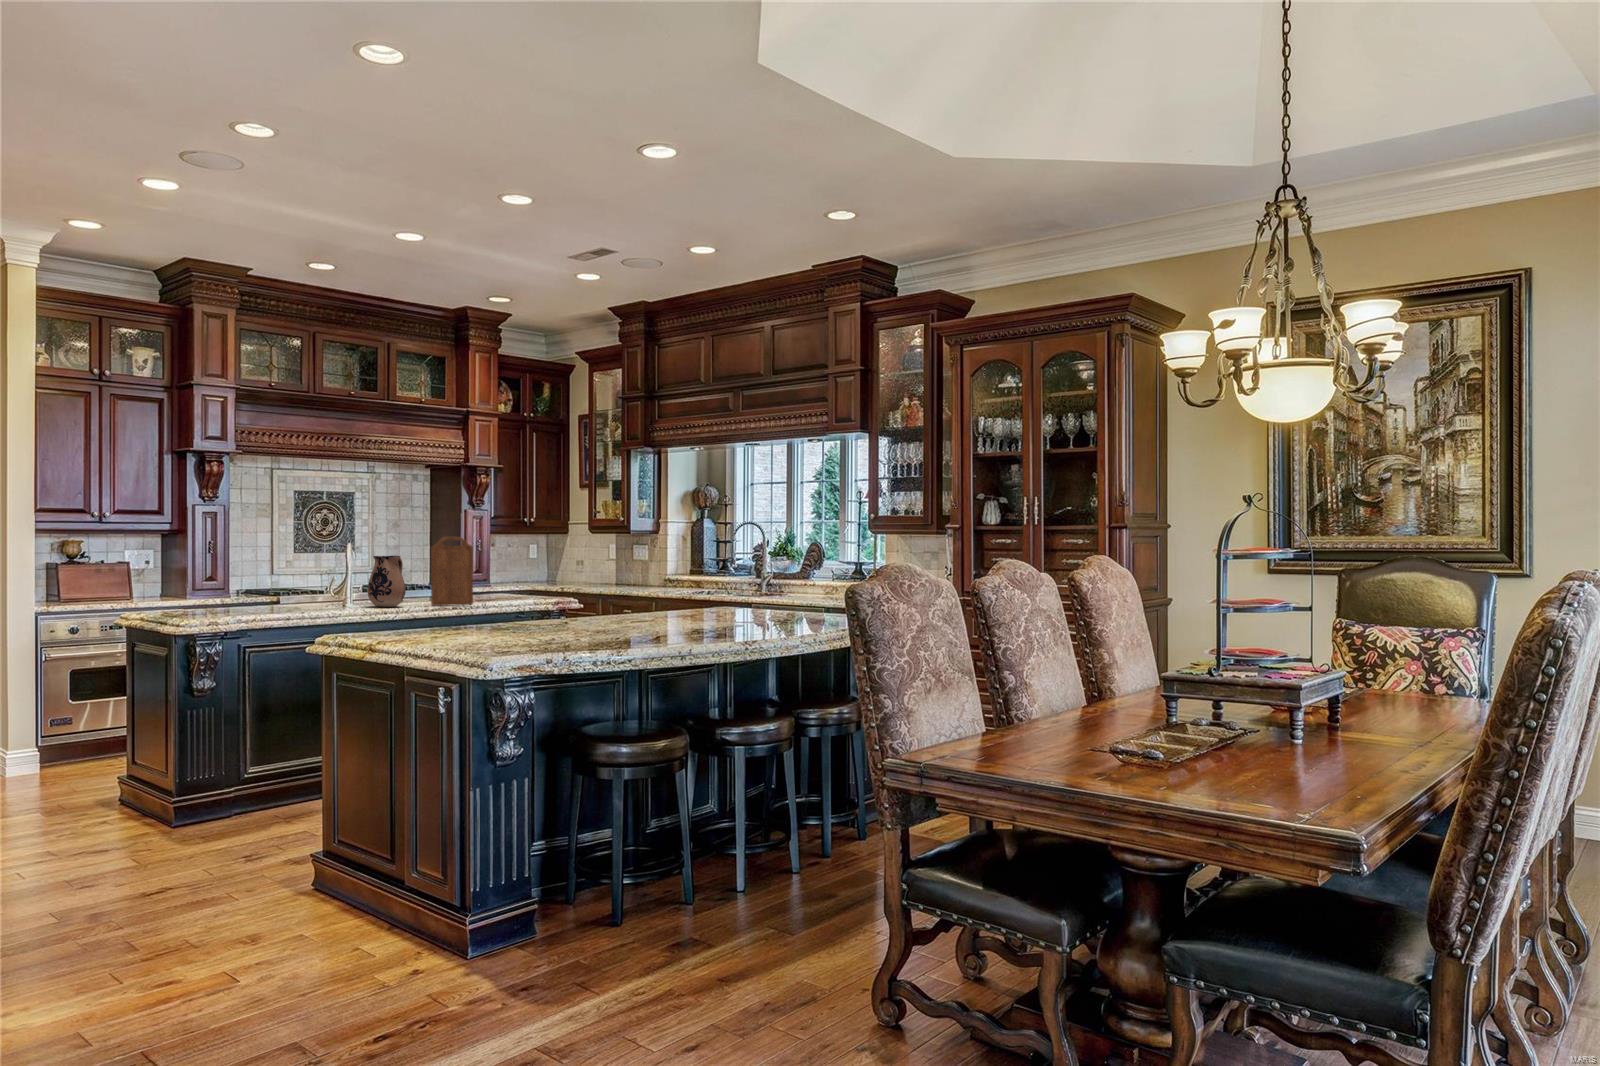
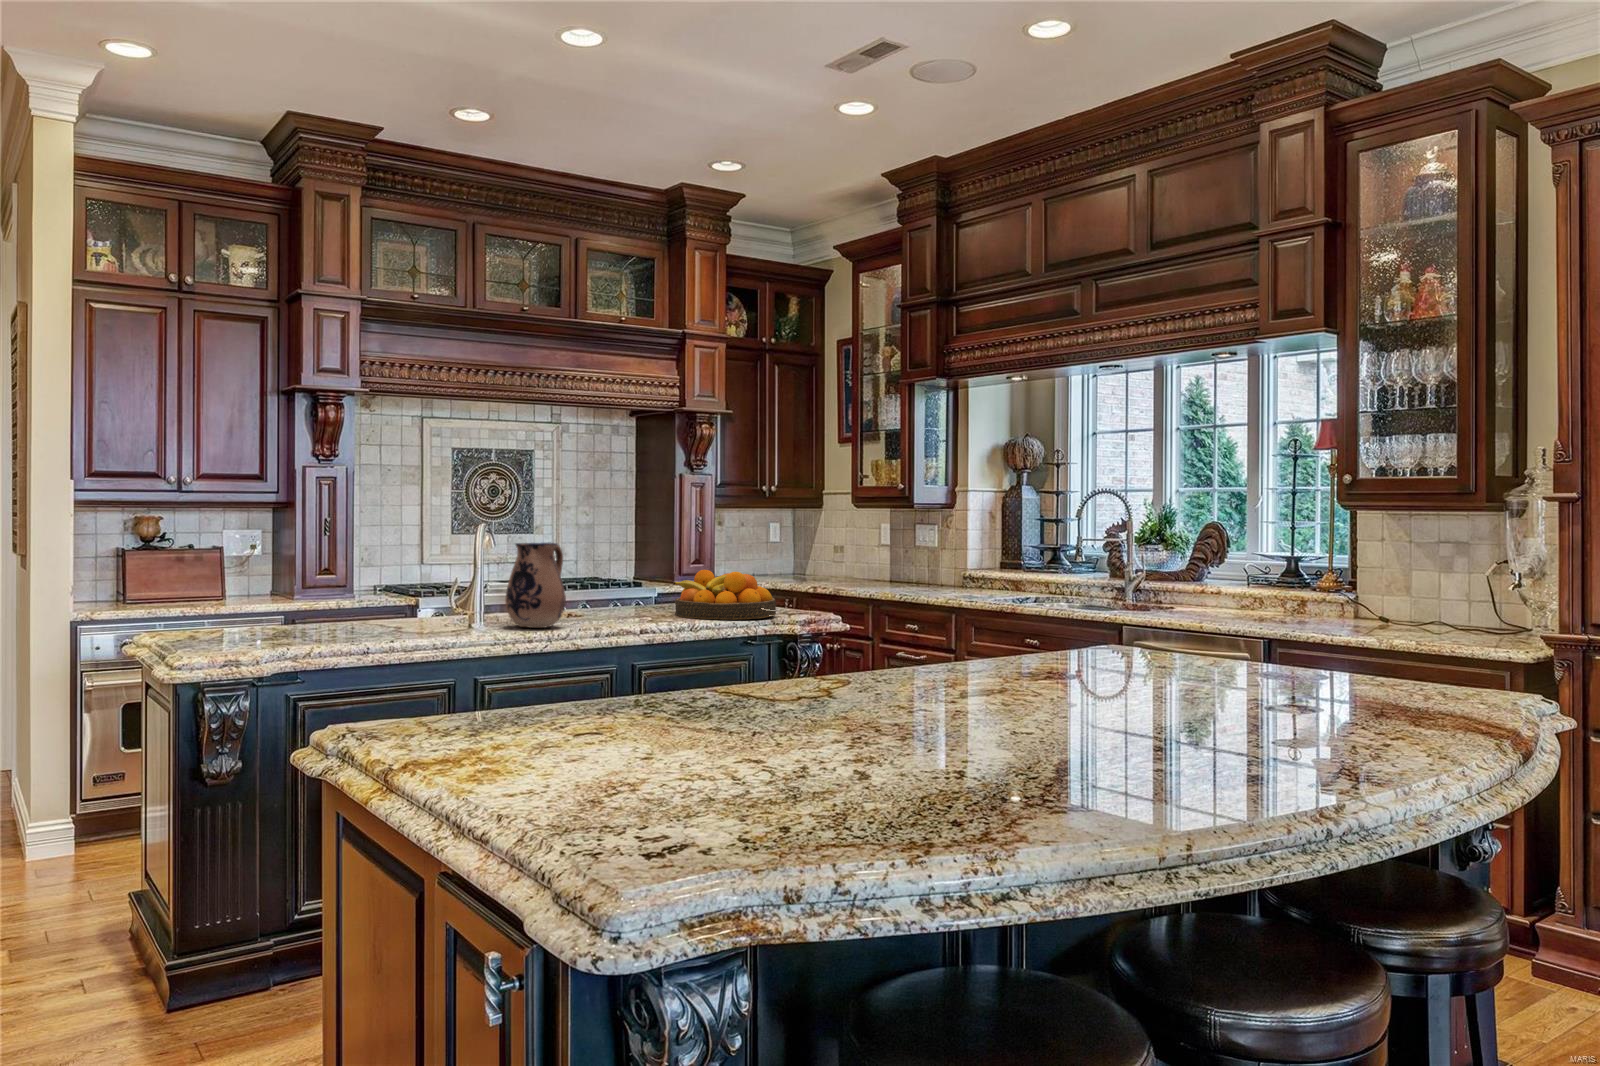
cutting board: present [431,537,473,606] -> none [609,512,675,625]
fruit bowl: none [469,573,536,603] -> present [673,570,776,620]

